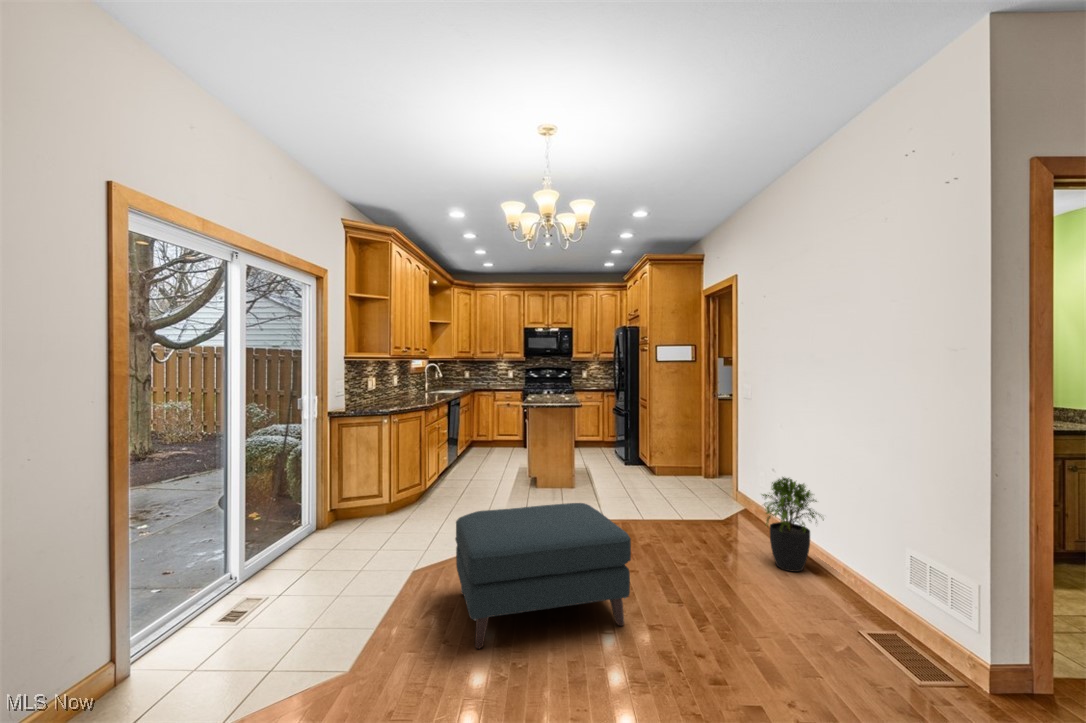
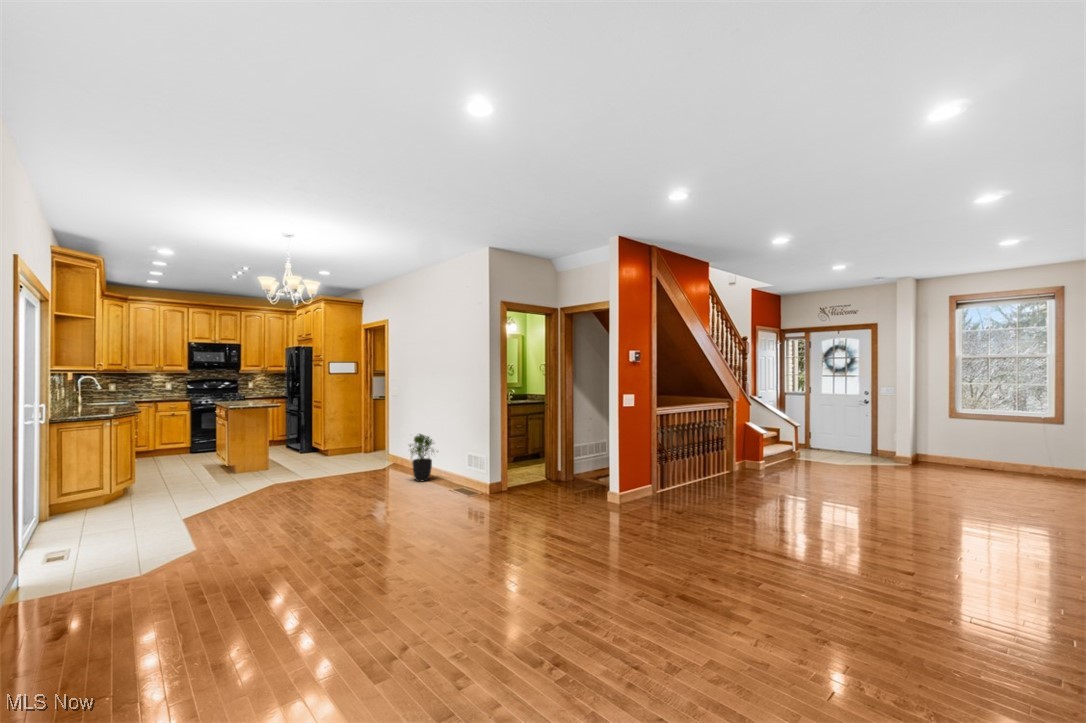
ottoman: present [455,503,631,649] -> none [232,457,351,531]

